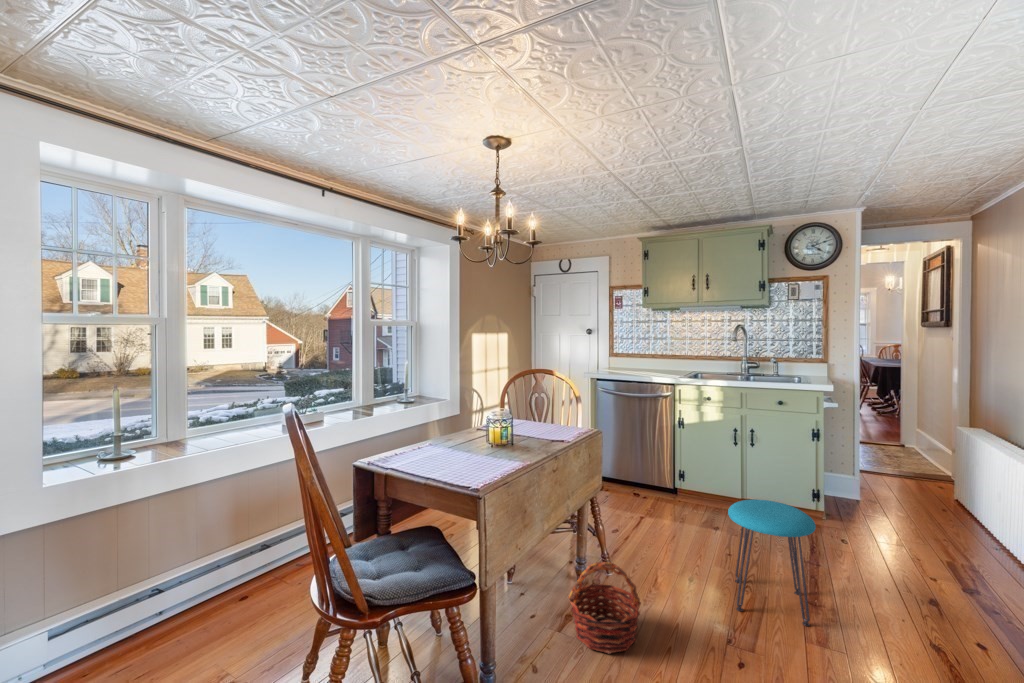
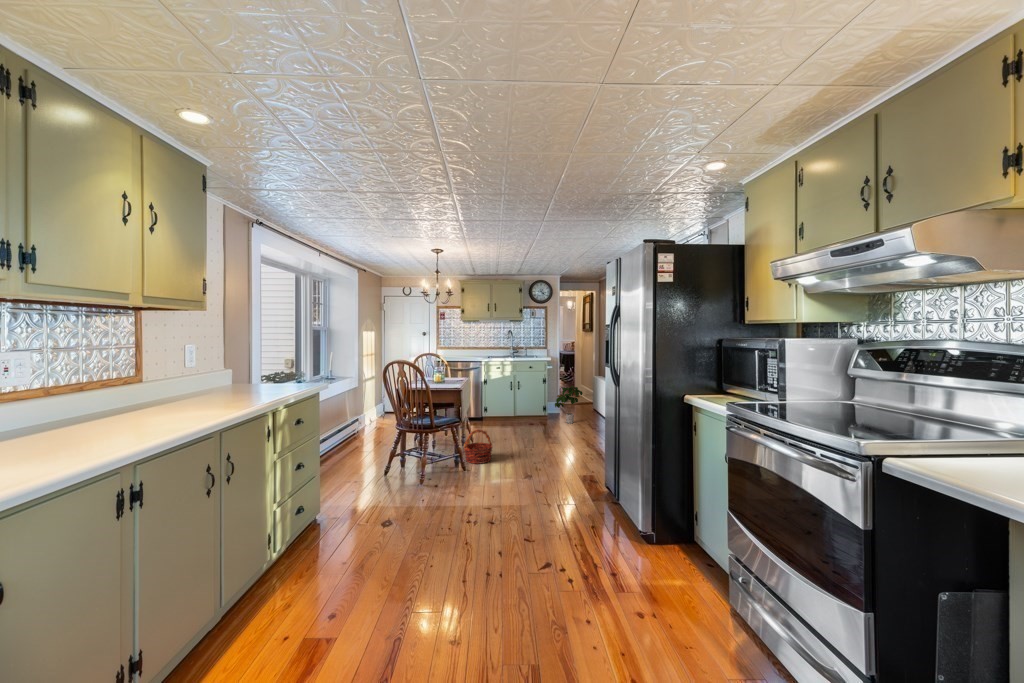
potted plant: none [840,454,922,543] -> present [555,386,583,423]
stool: present [728,499,816,626] -> none [518,403,550,447]

